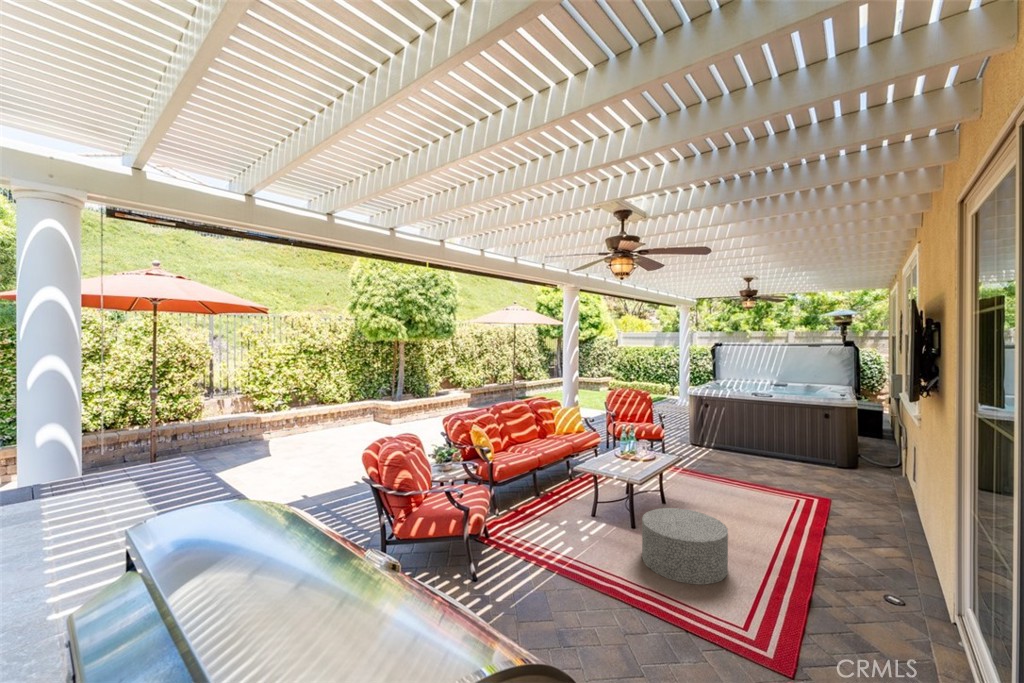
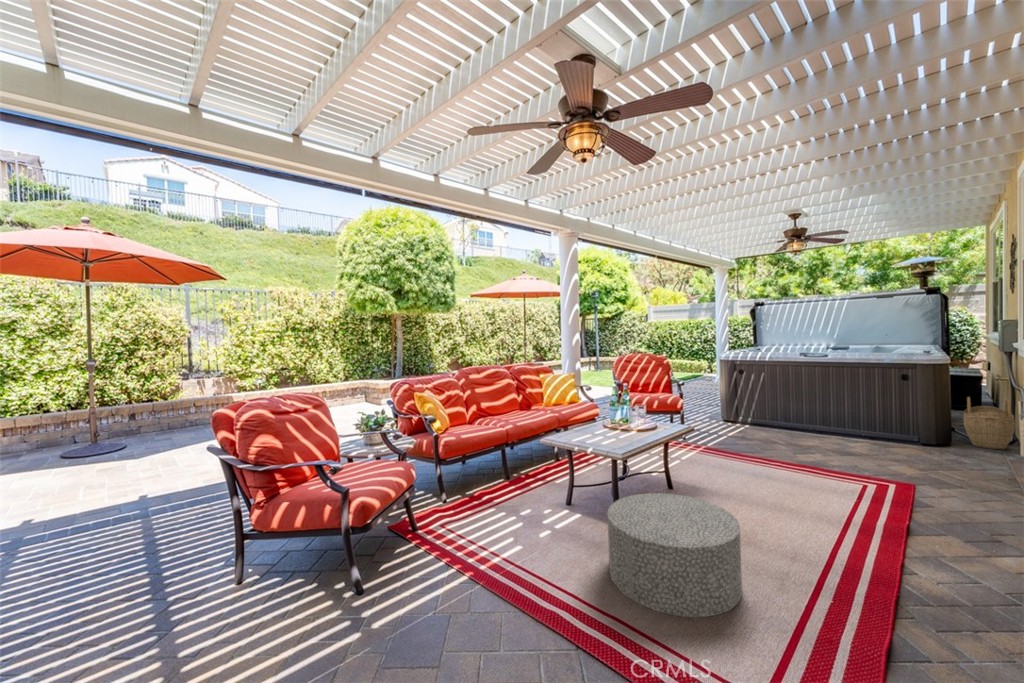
woven basket: none [867,434,900,474] -> present [963,397,1015,450]

